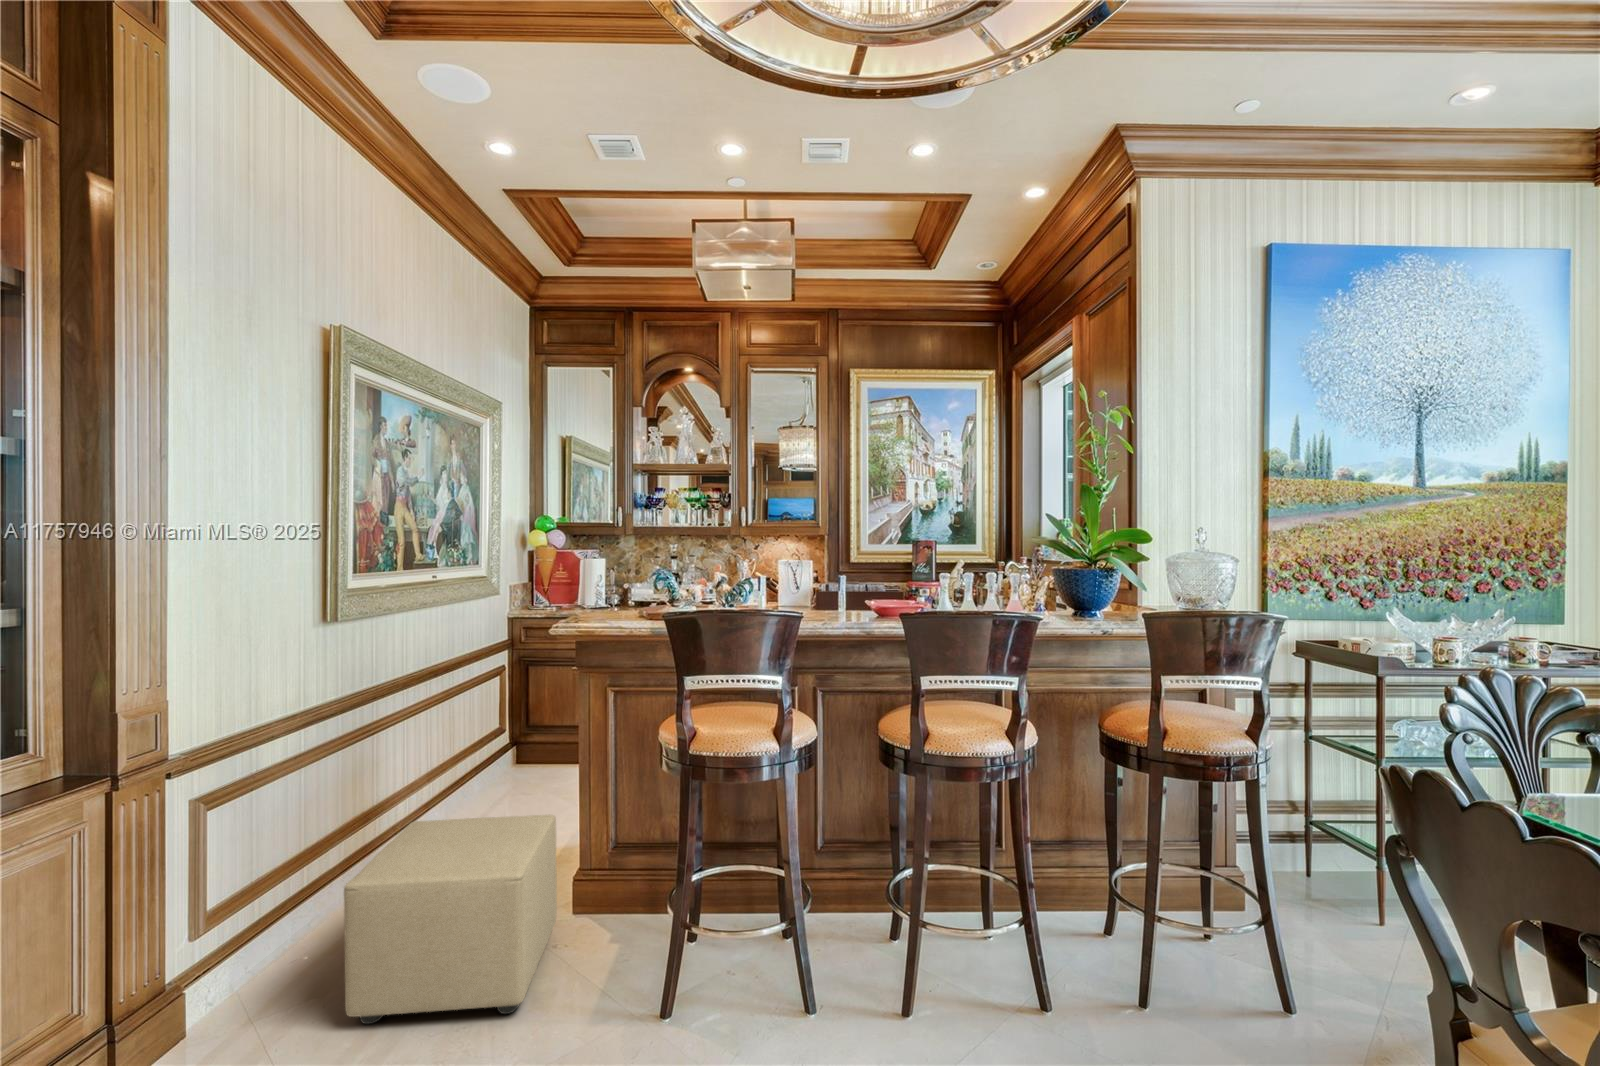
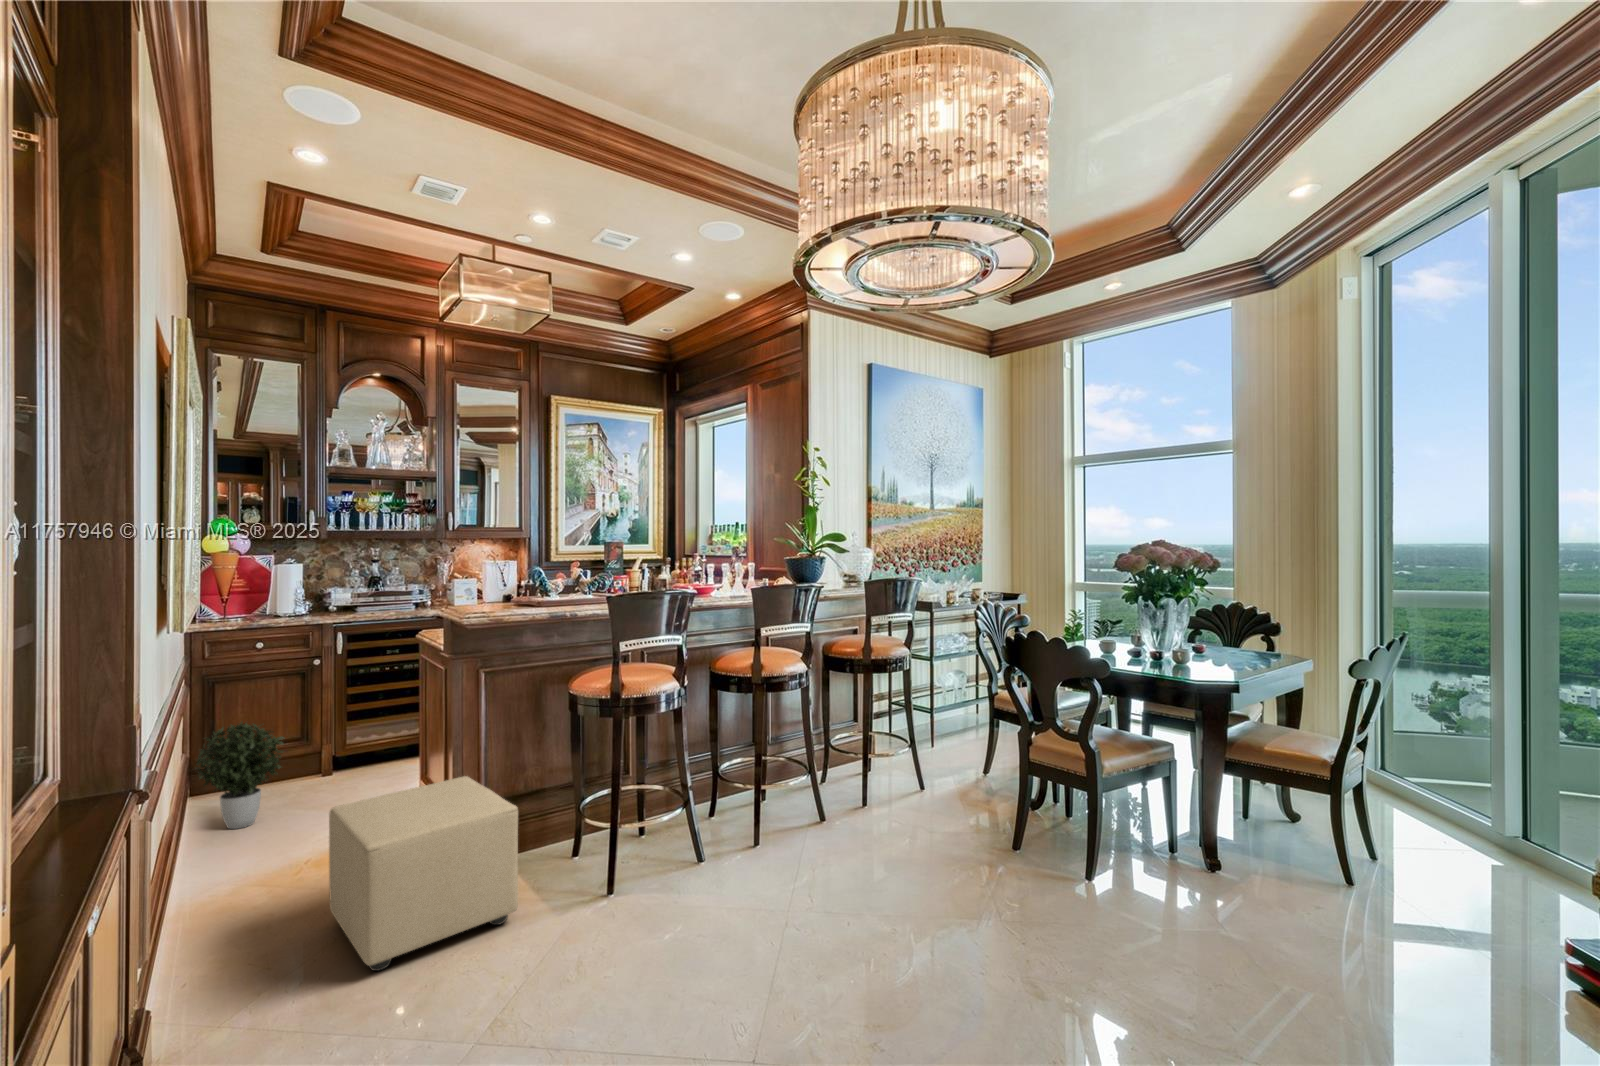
potted plant: none [458,707,531,808] -> present [196,722,284,829]

